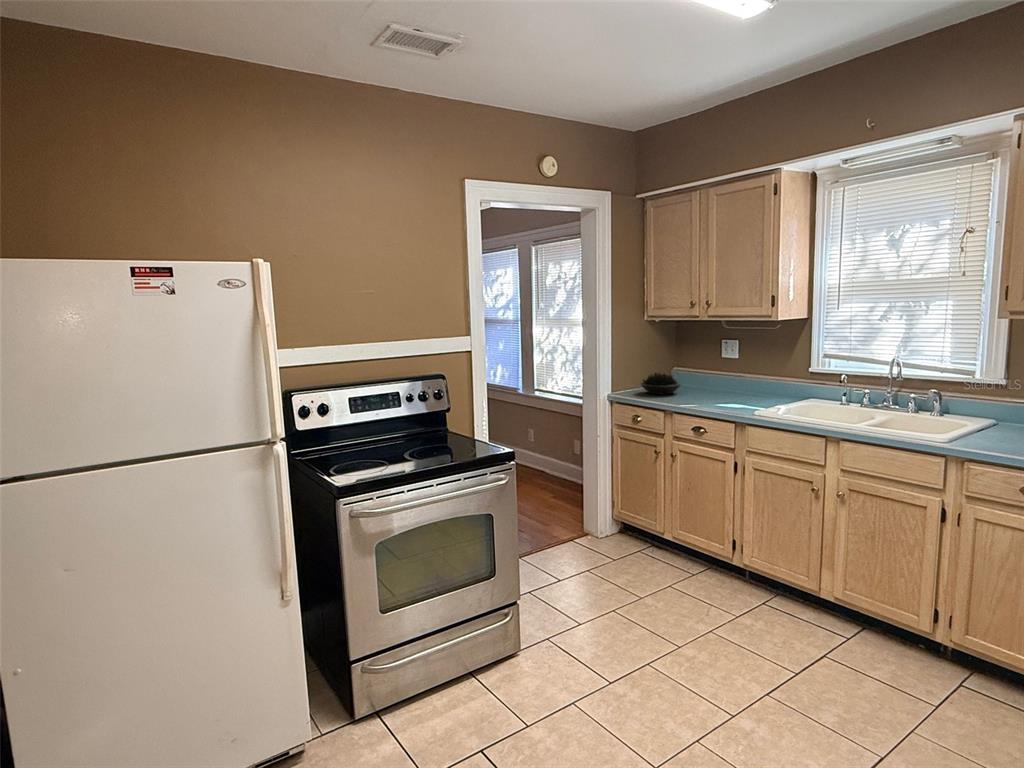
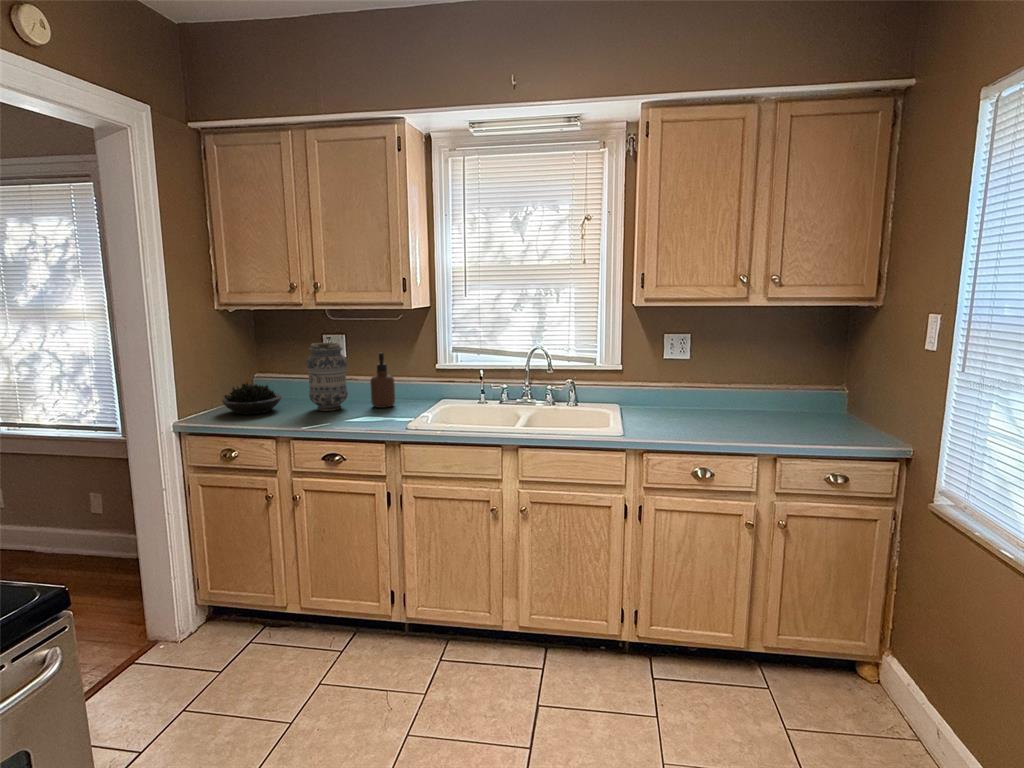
vase: none [697,346,729,398] -> present [306,343,348,411]
soap dispenser: none [745,356,765,400] -> present [370,353,395,408]

